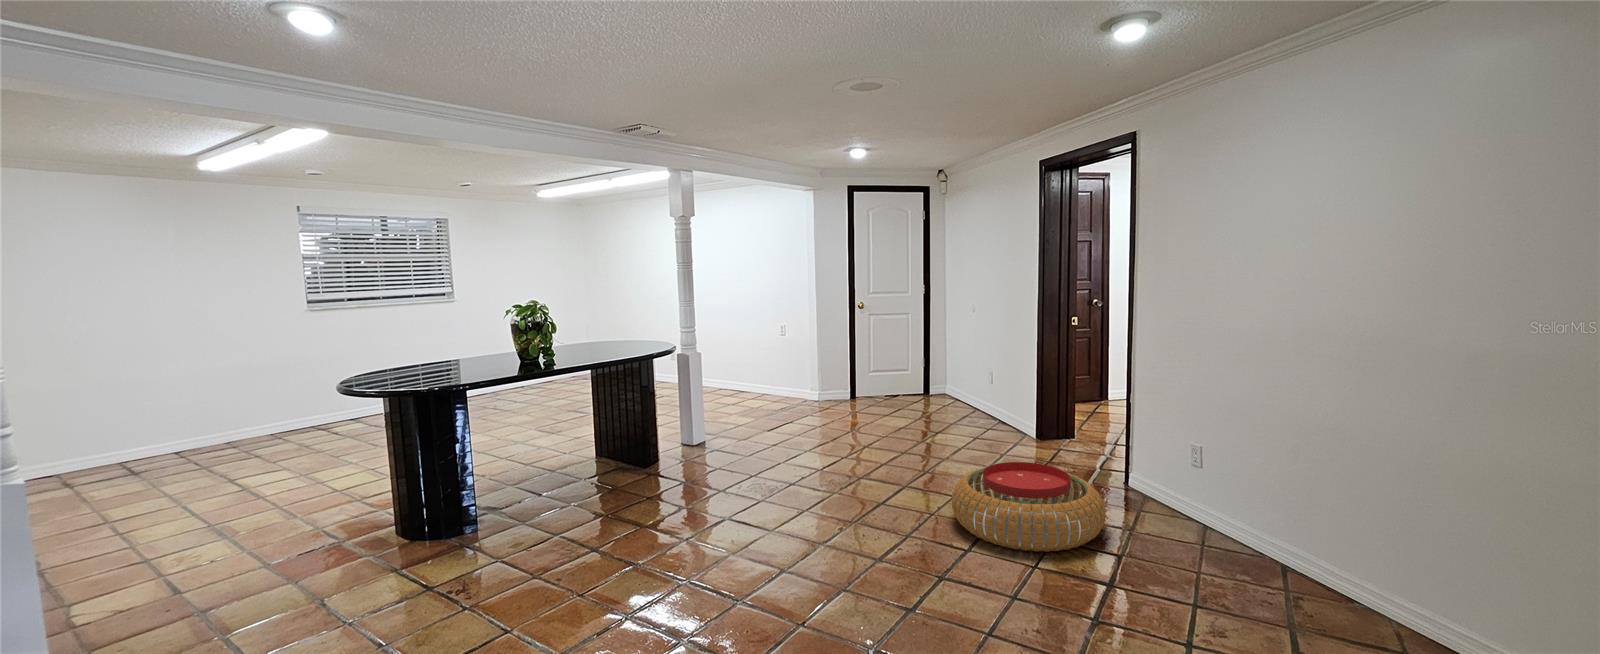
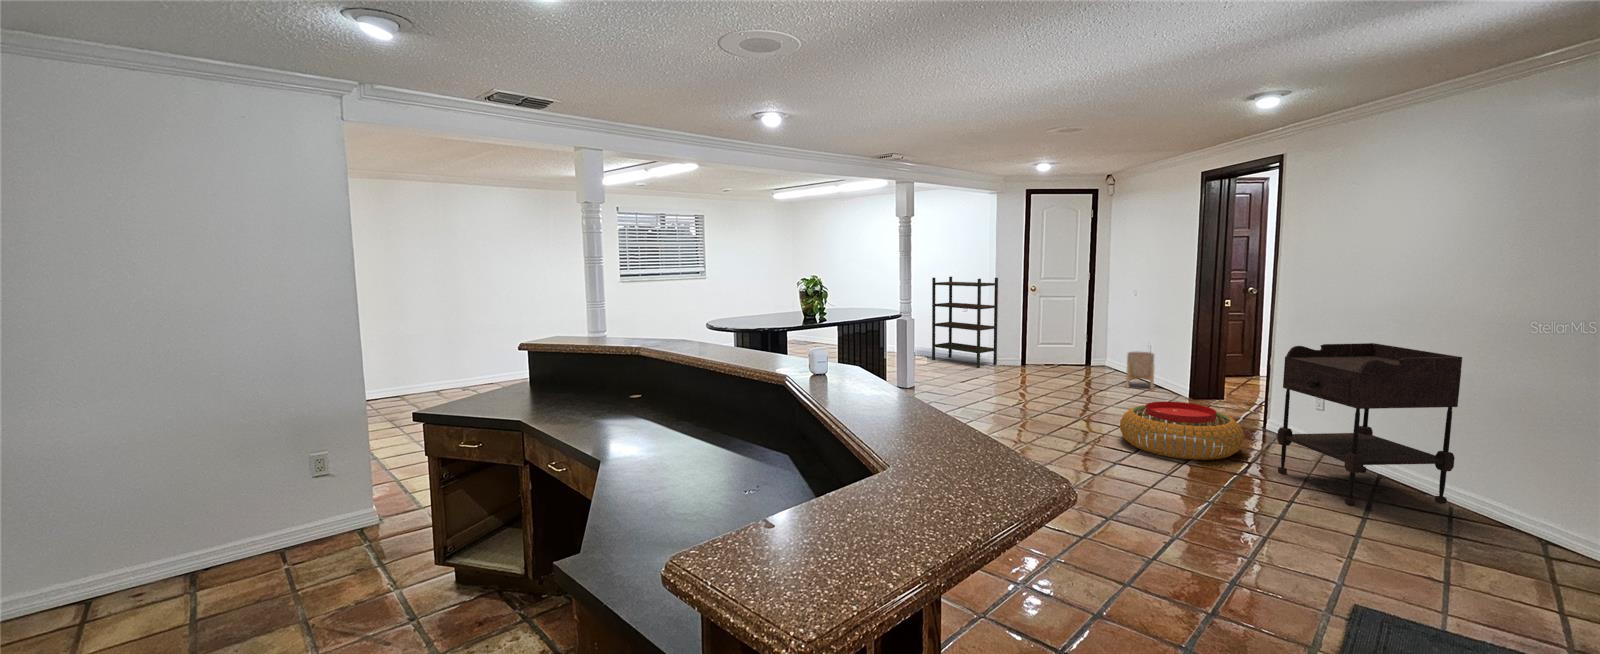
bookshelf: none [743,293,823,407] -> present [932,277,998,368]
side table: none [1148,381,1378,628] -> present [1277,343,1462,505]
planter: none [968,382,999,430] -> present [1126,352,1154,390]

